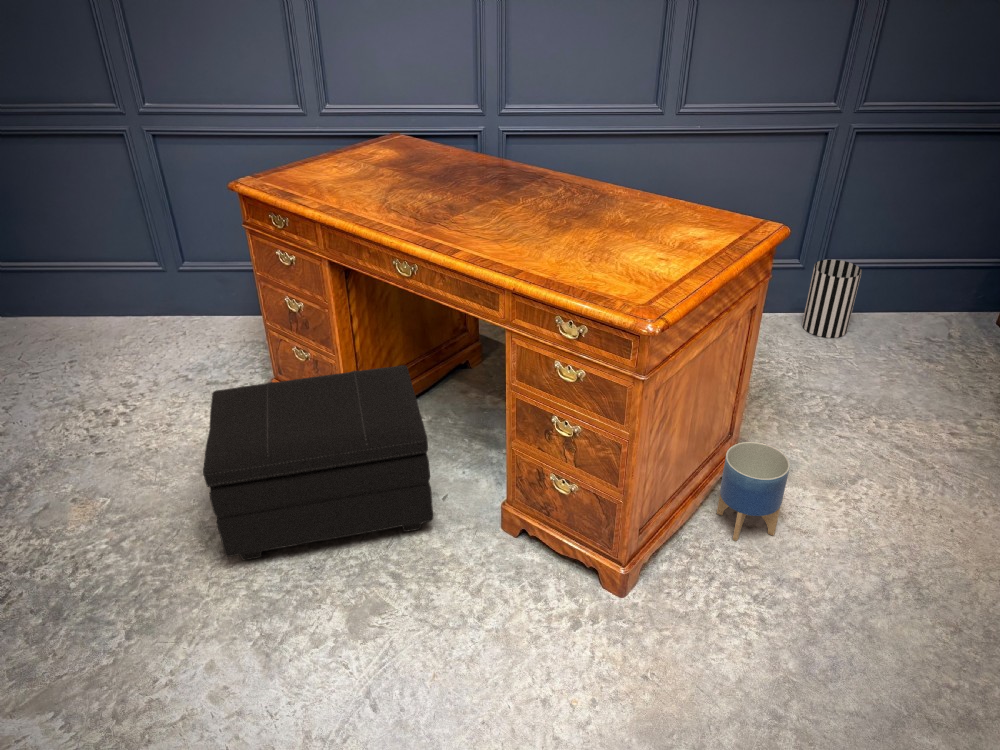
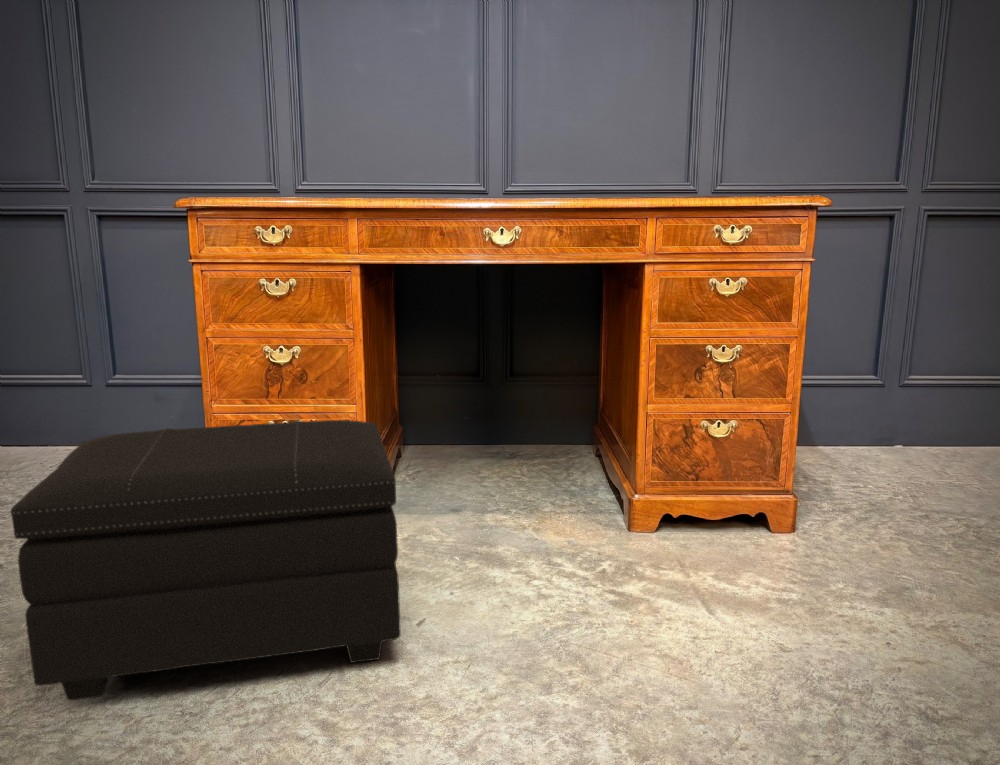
wastebasket: present [802,260,862,338] -> none [888,370,959,463]
planter: present [717,442,790,541] -> none [858,514,981,678]

